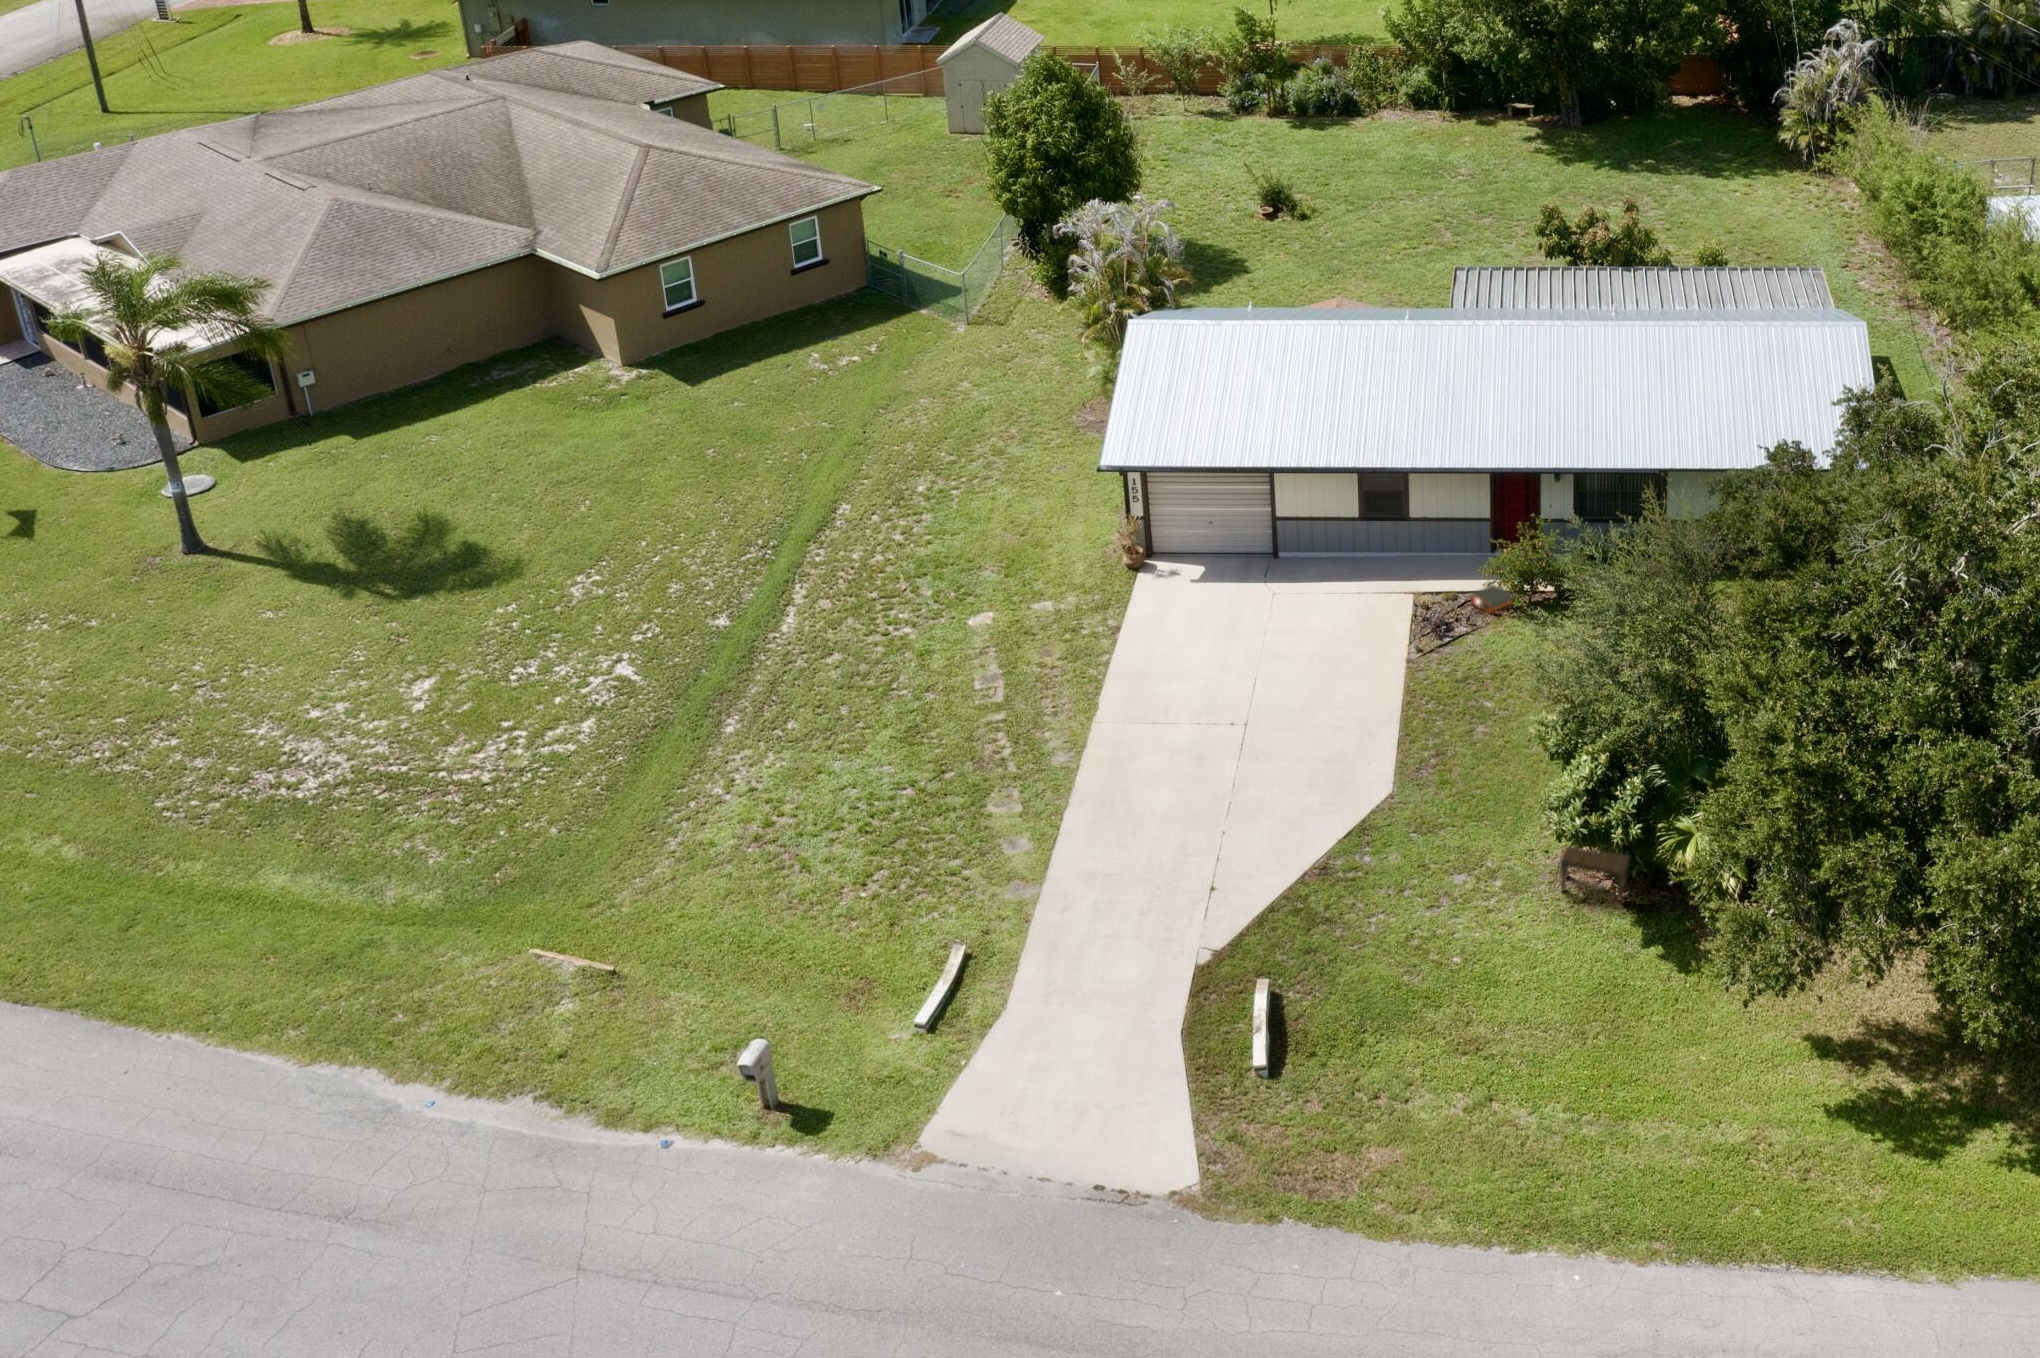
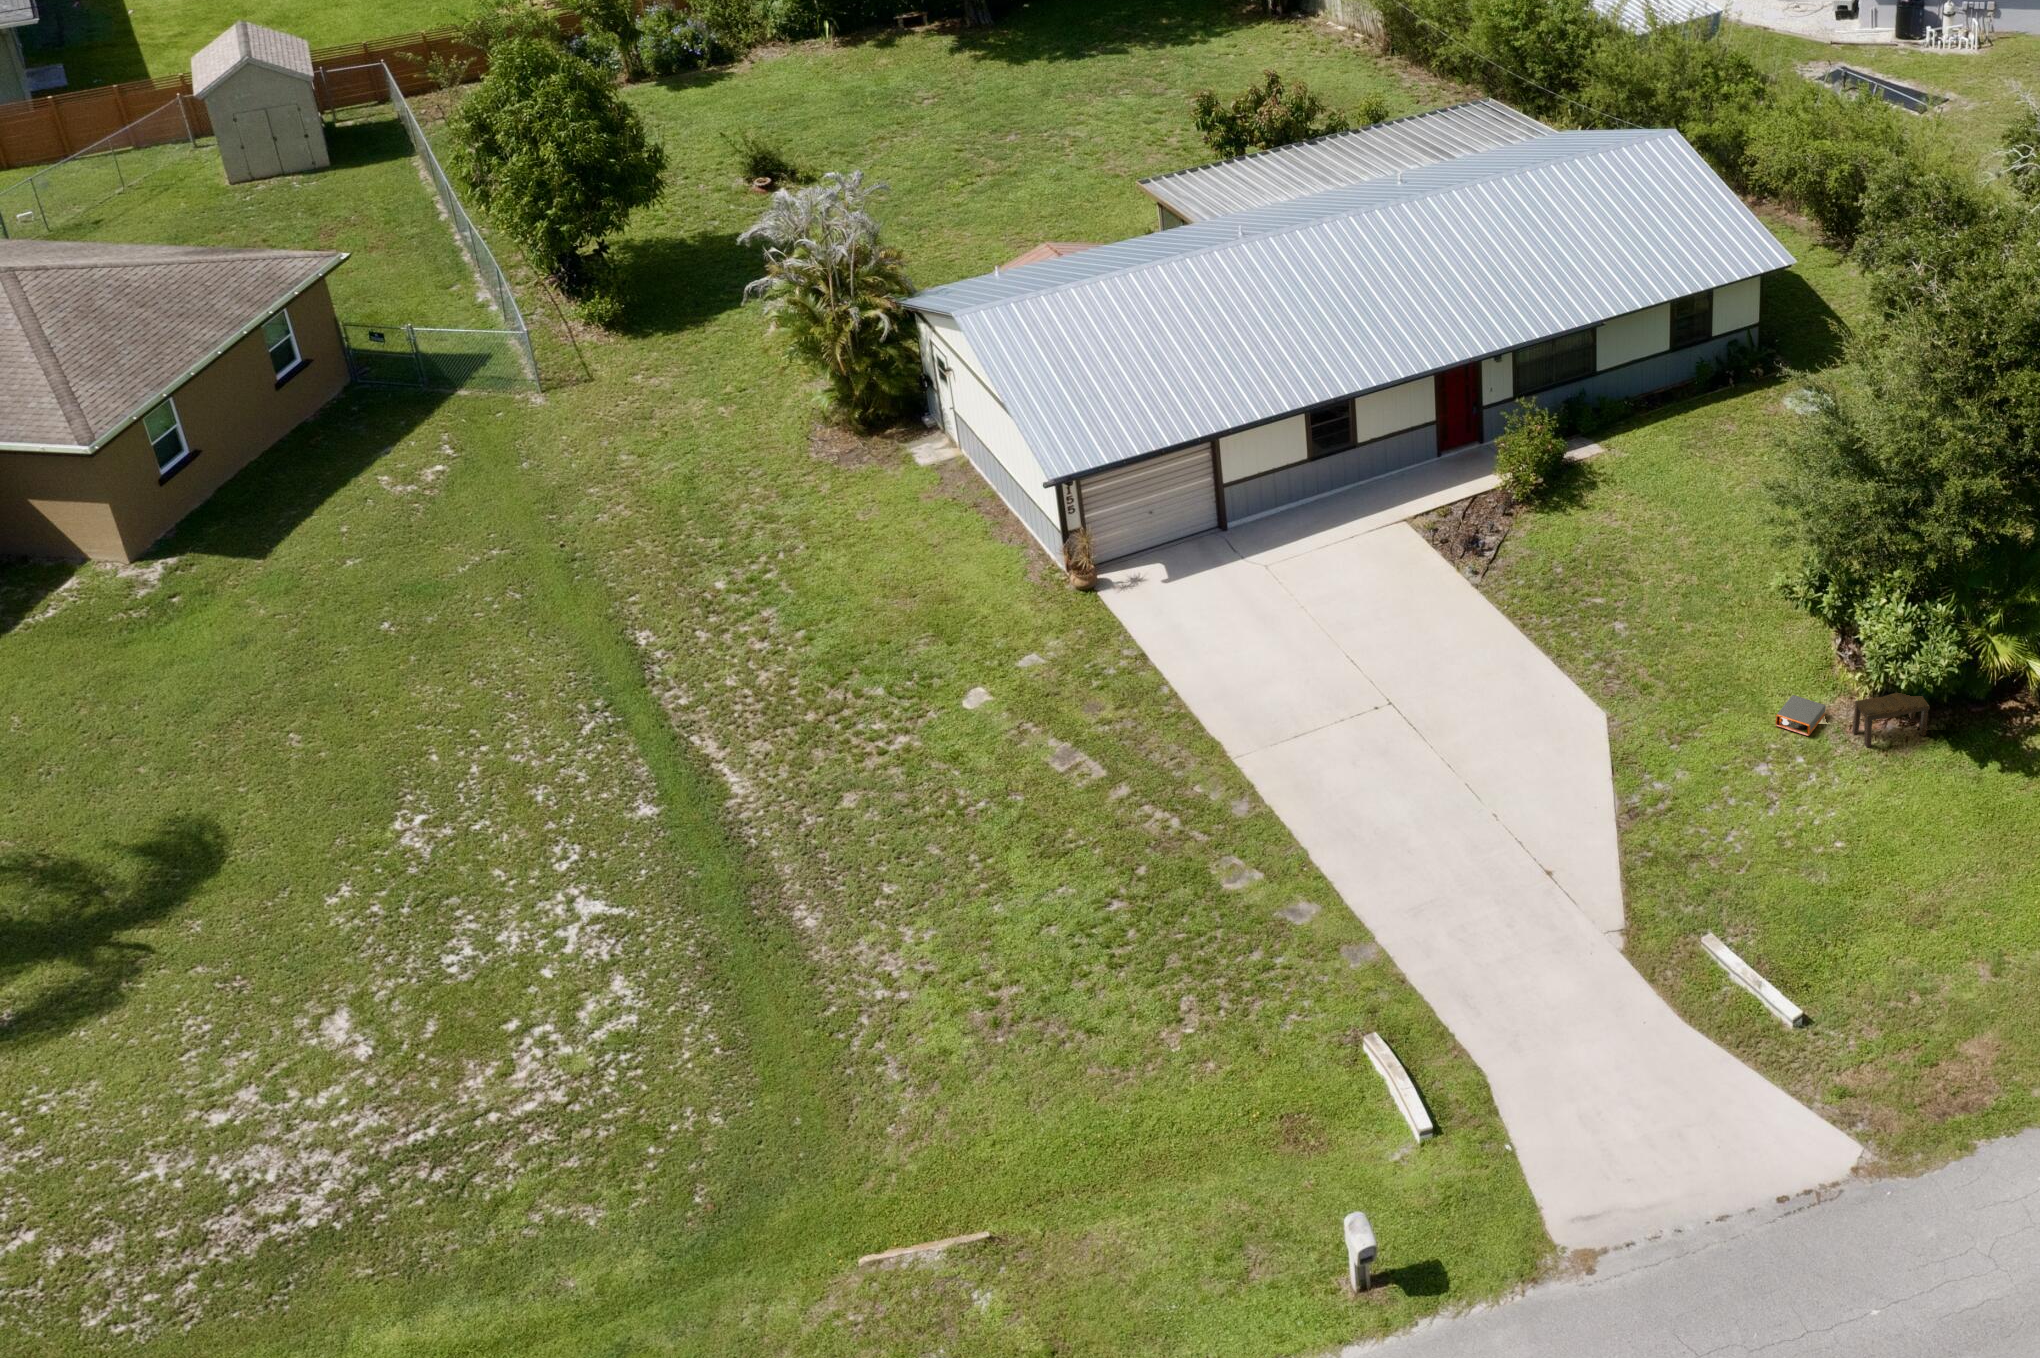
storage box: present [1470,585,1513,613] -> present [1776,695,1826,736]

